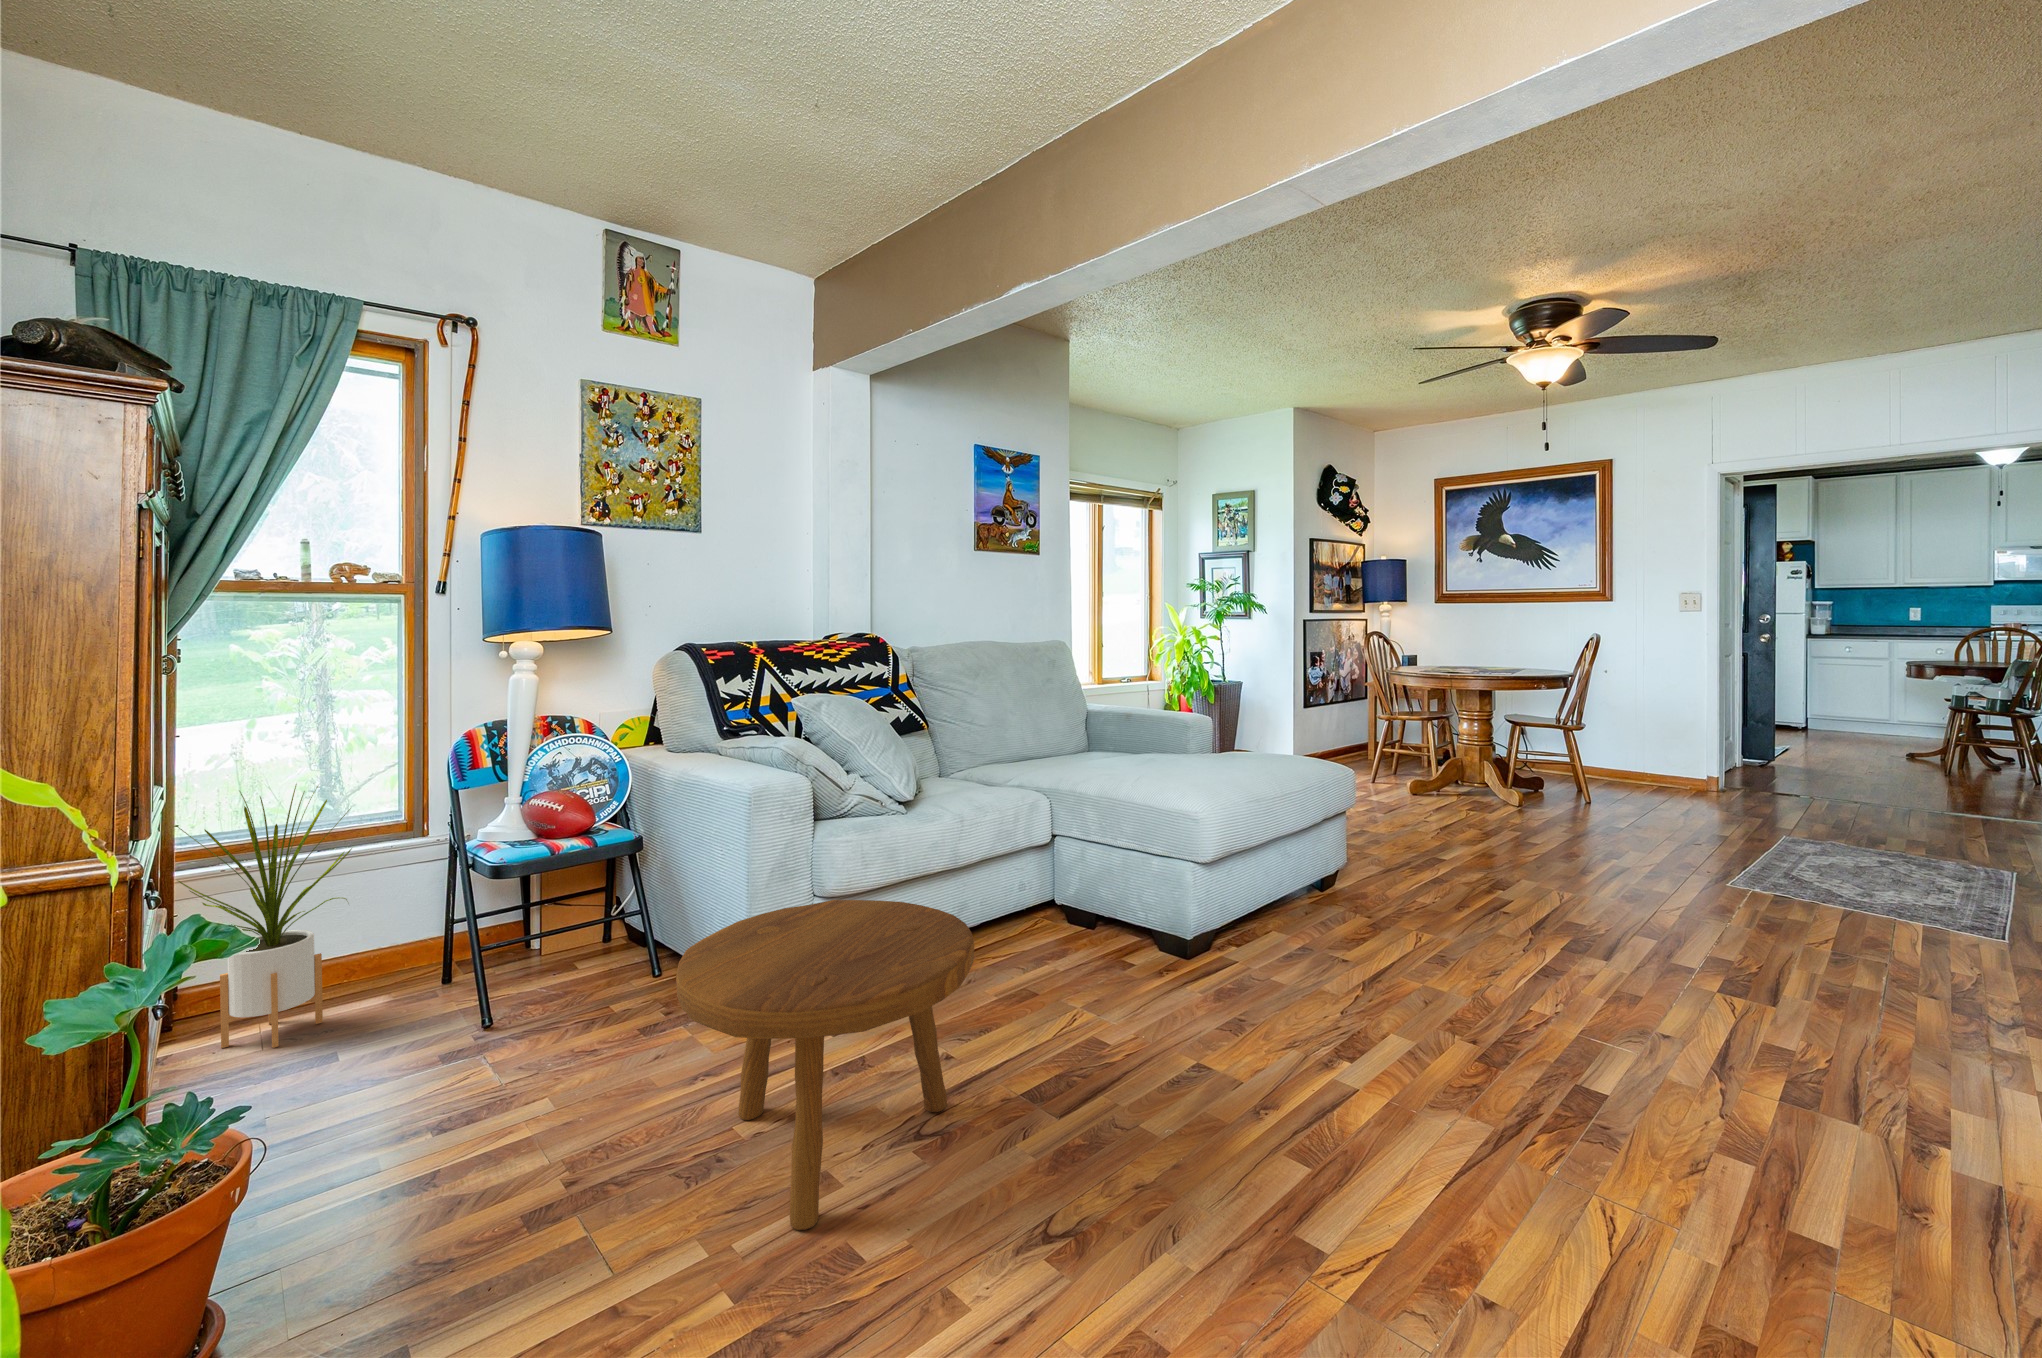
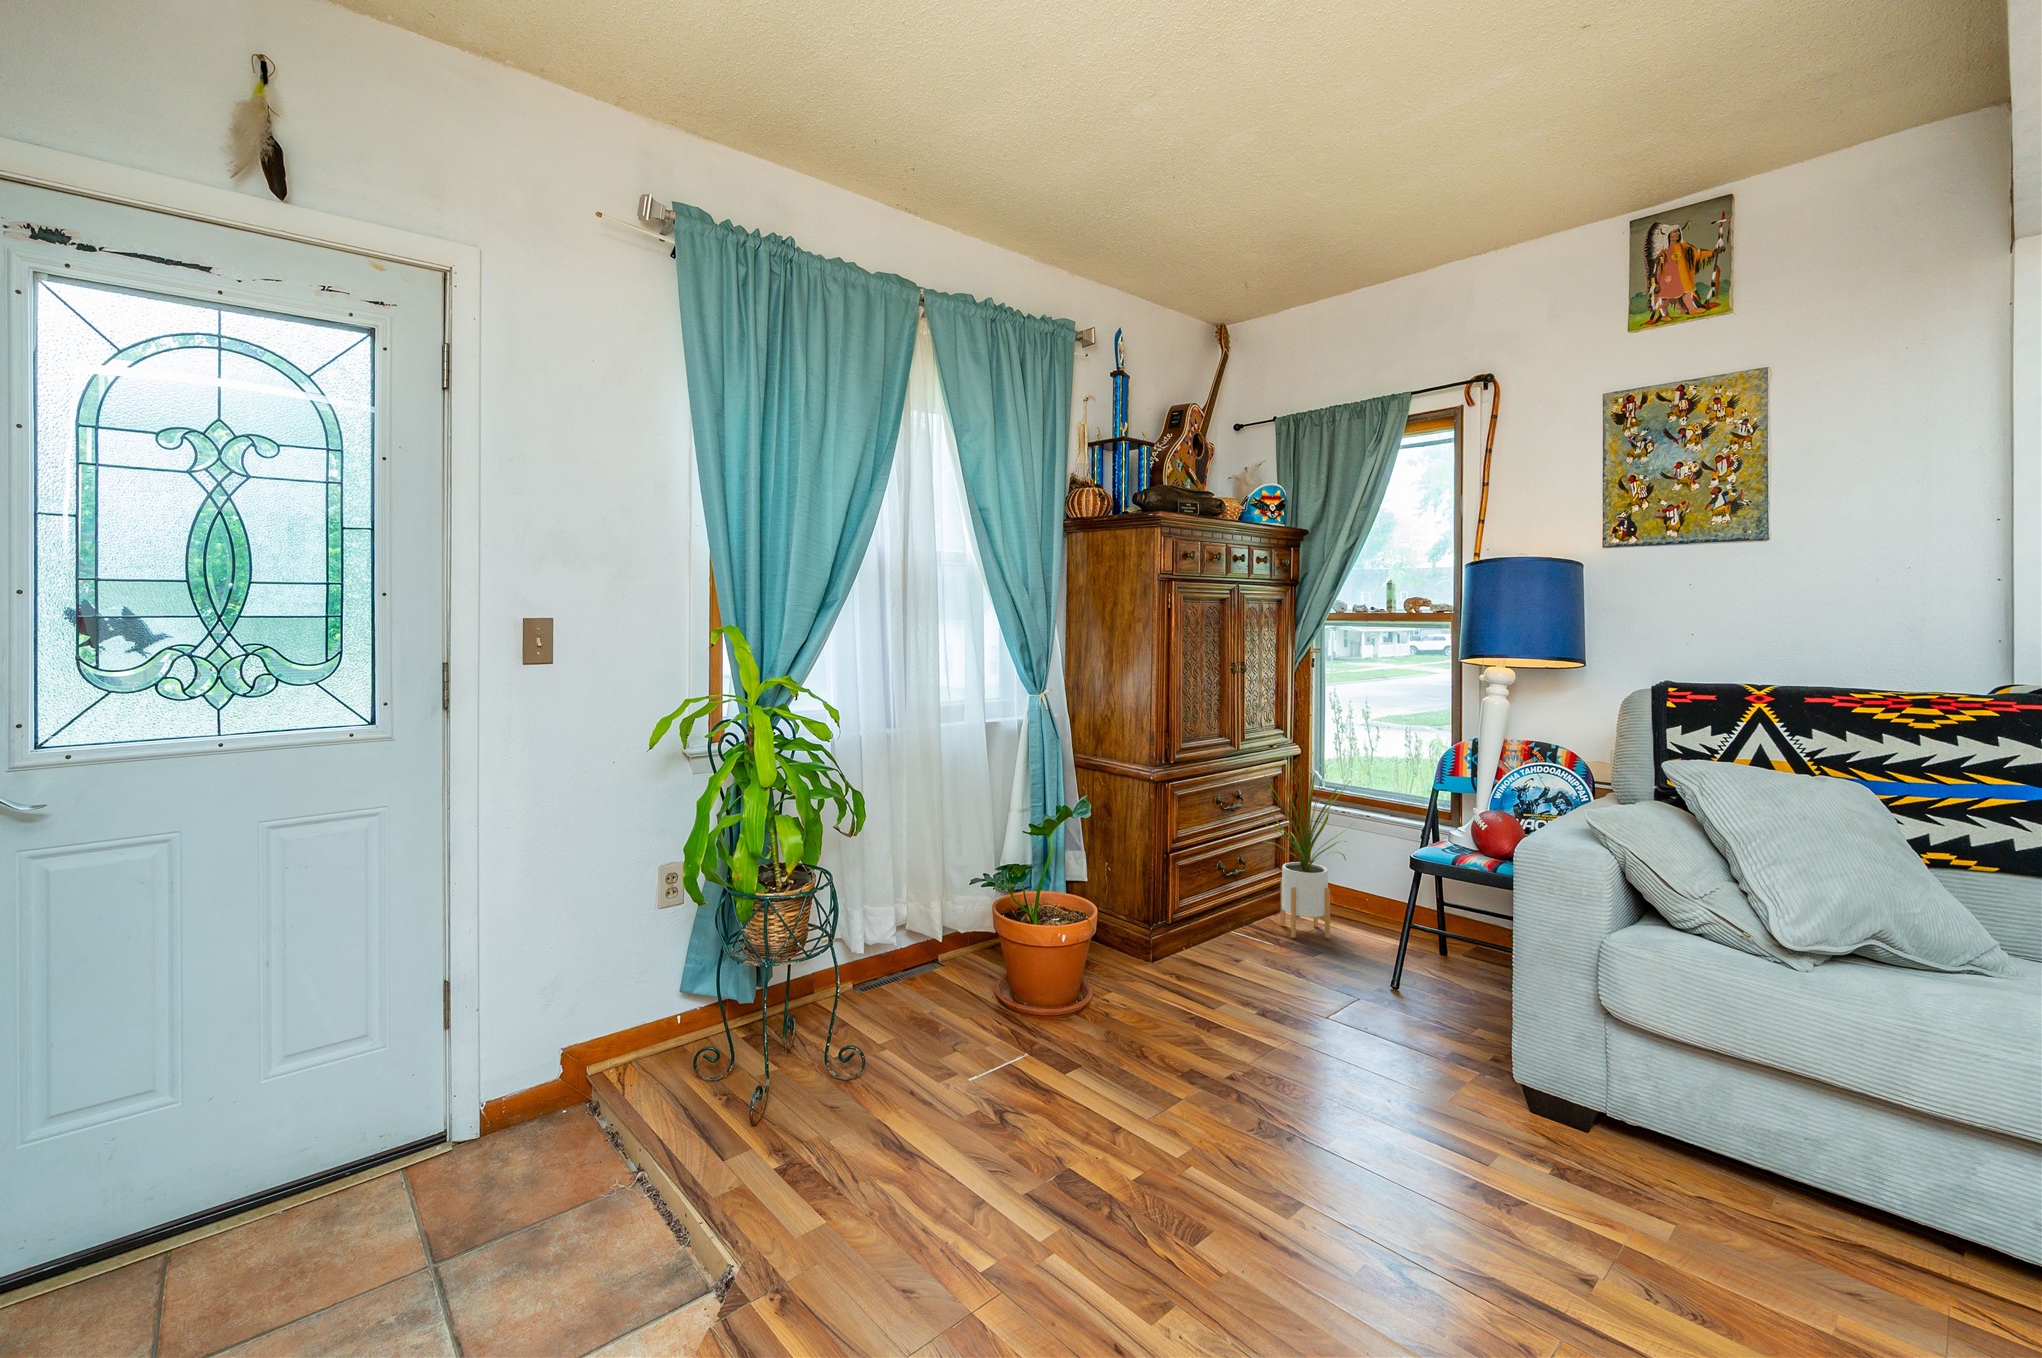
footstool: present [676,900,974,1230] -> none [1193,944,1510,1281]

